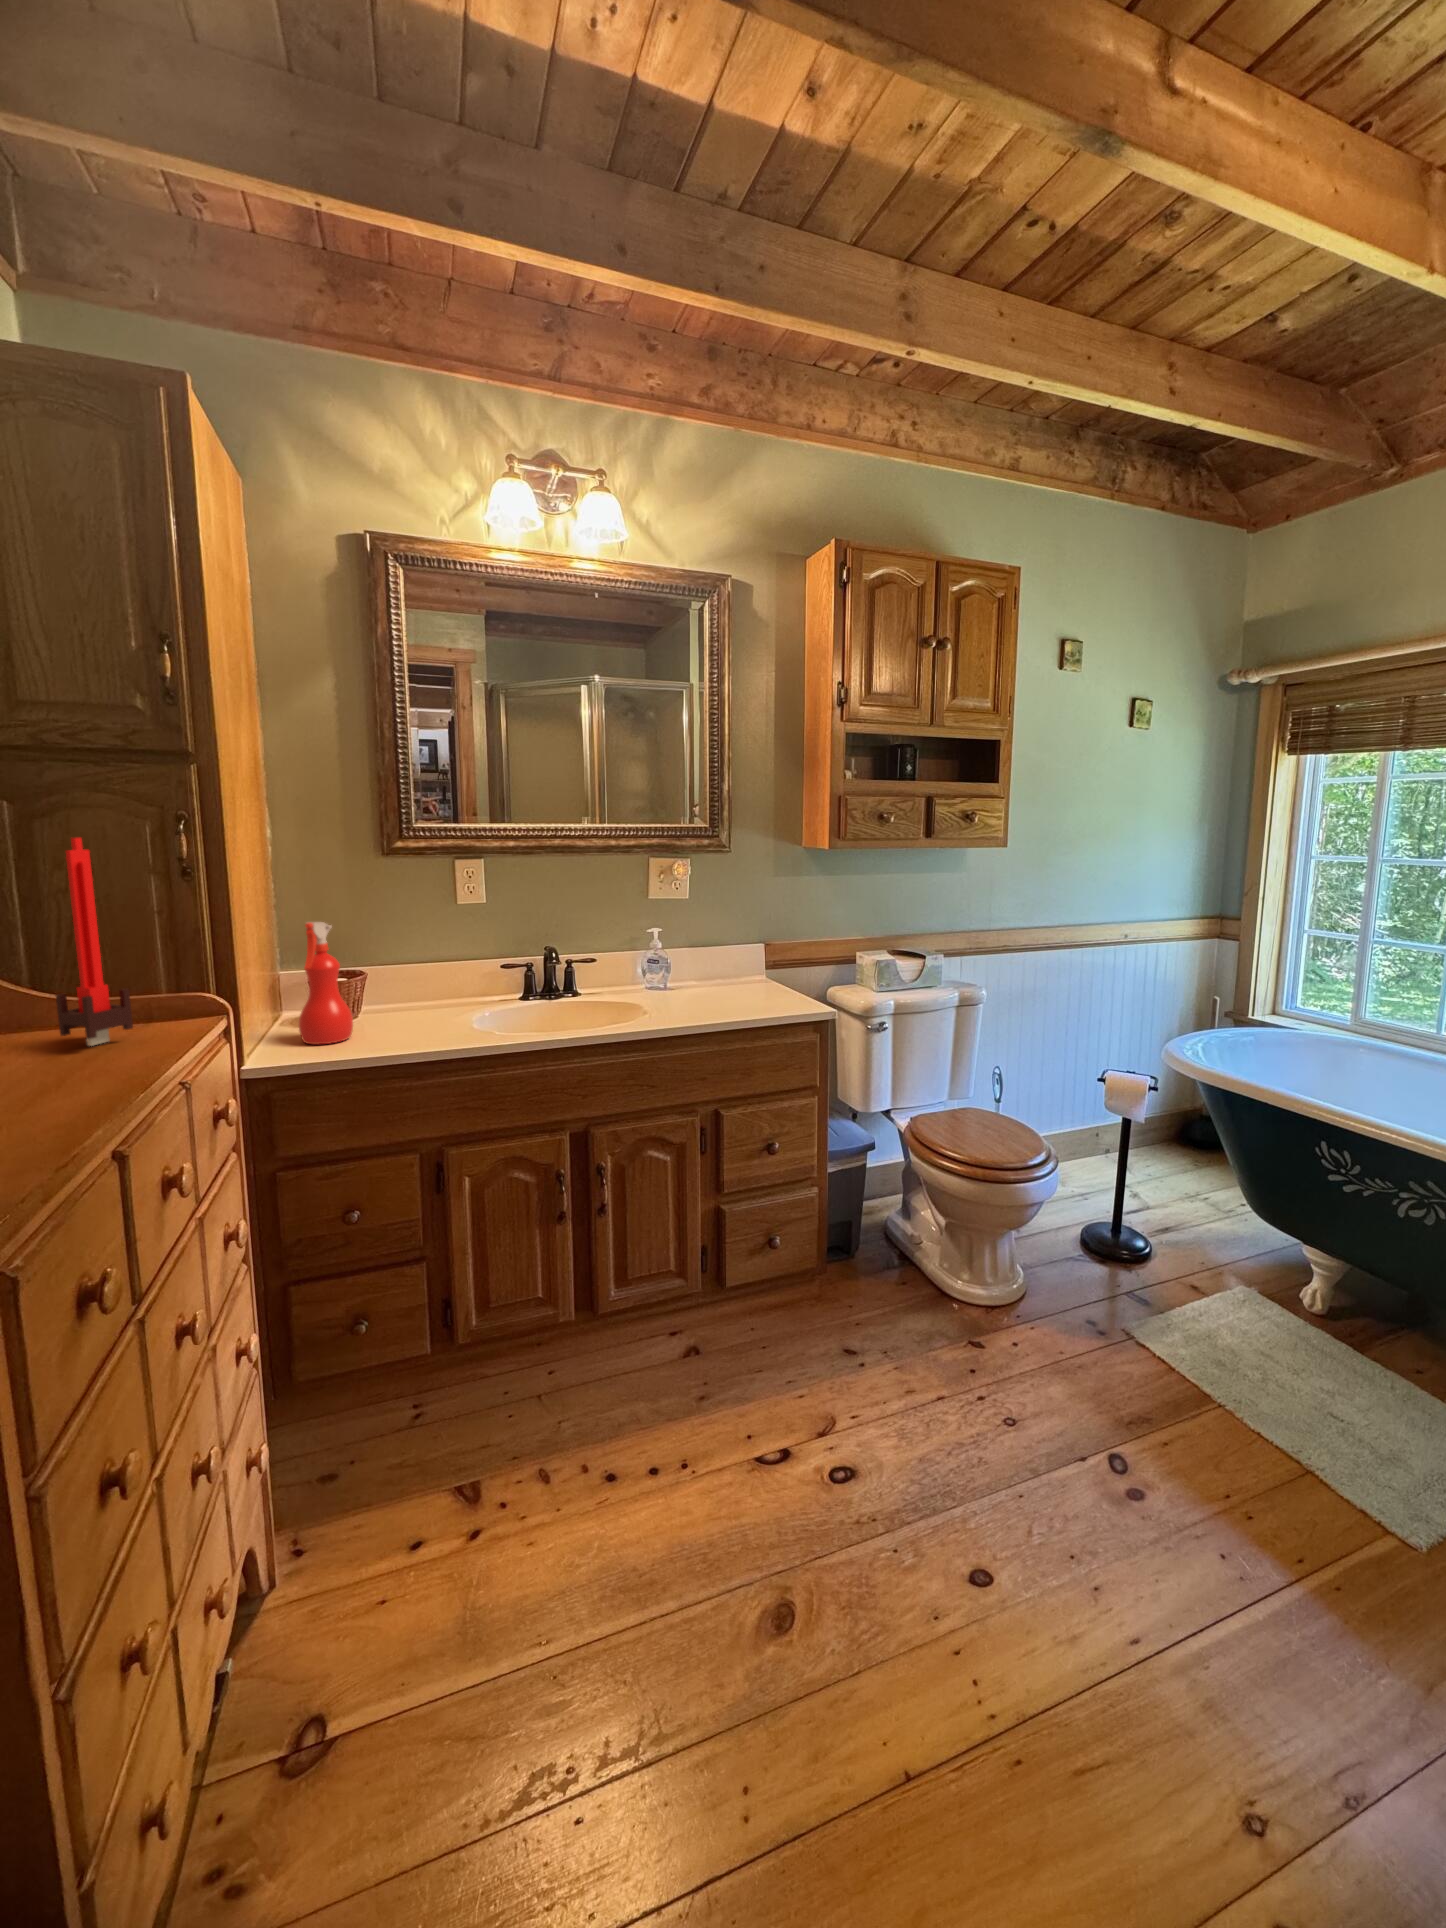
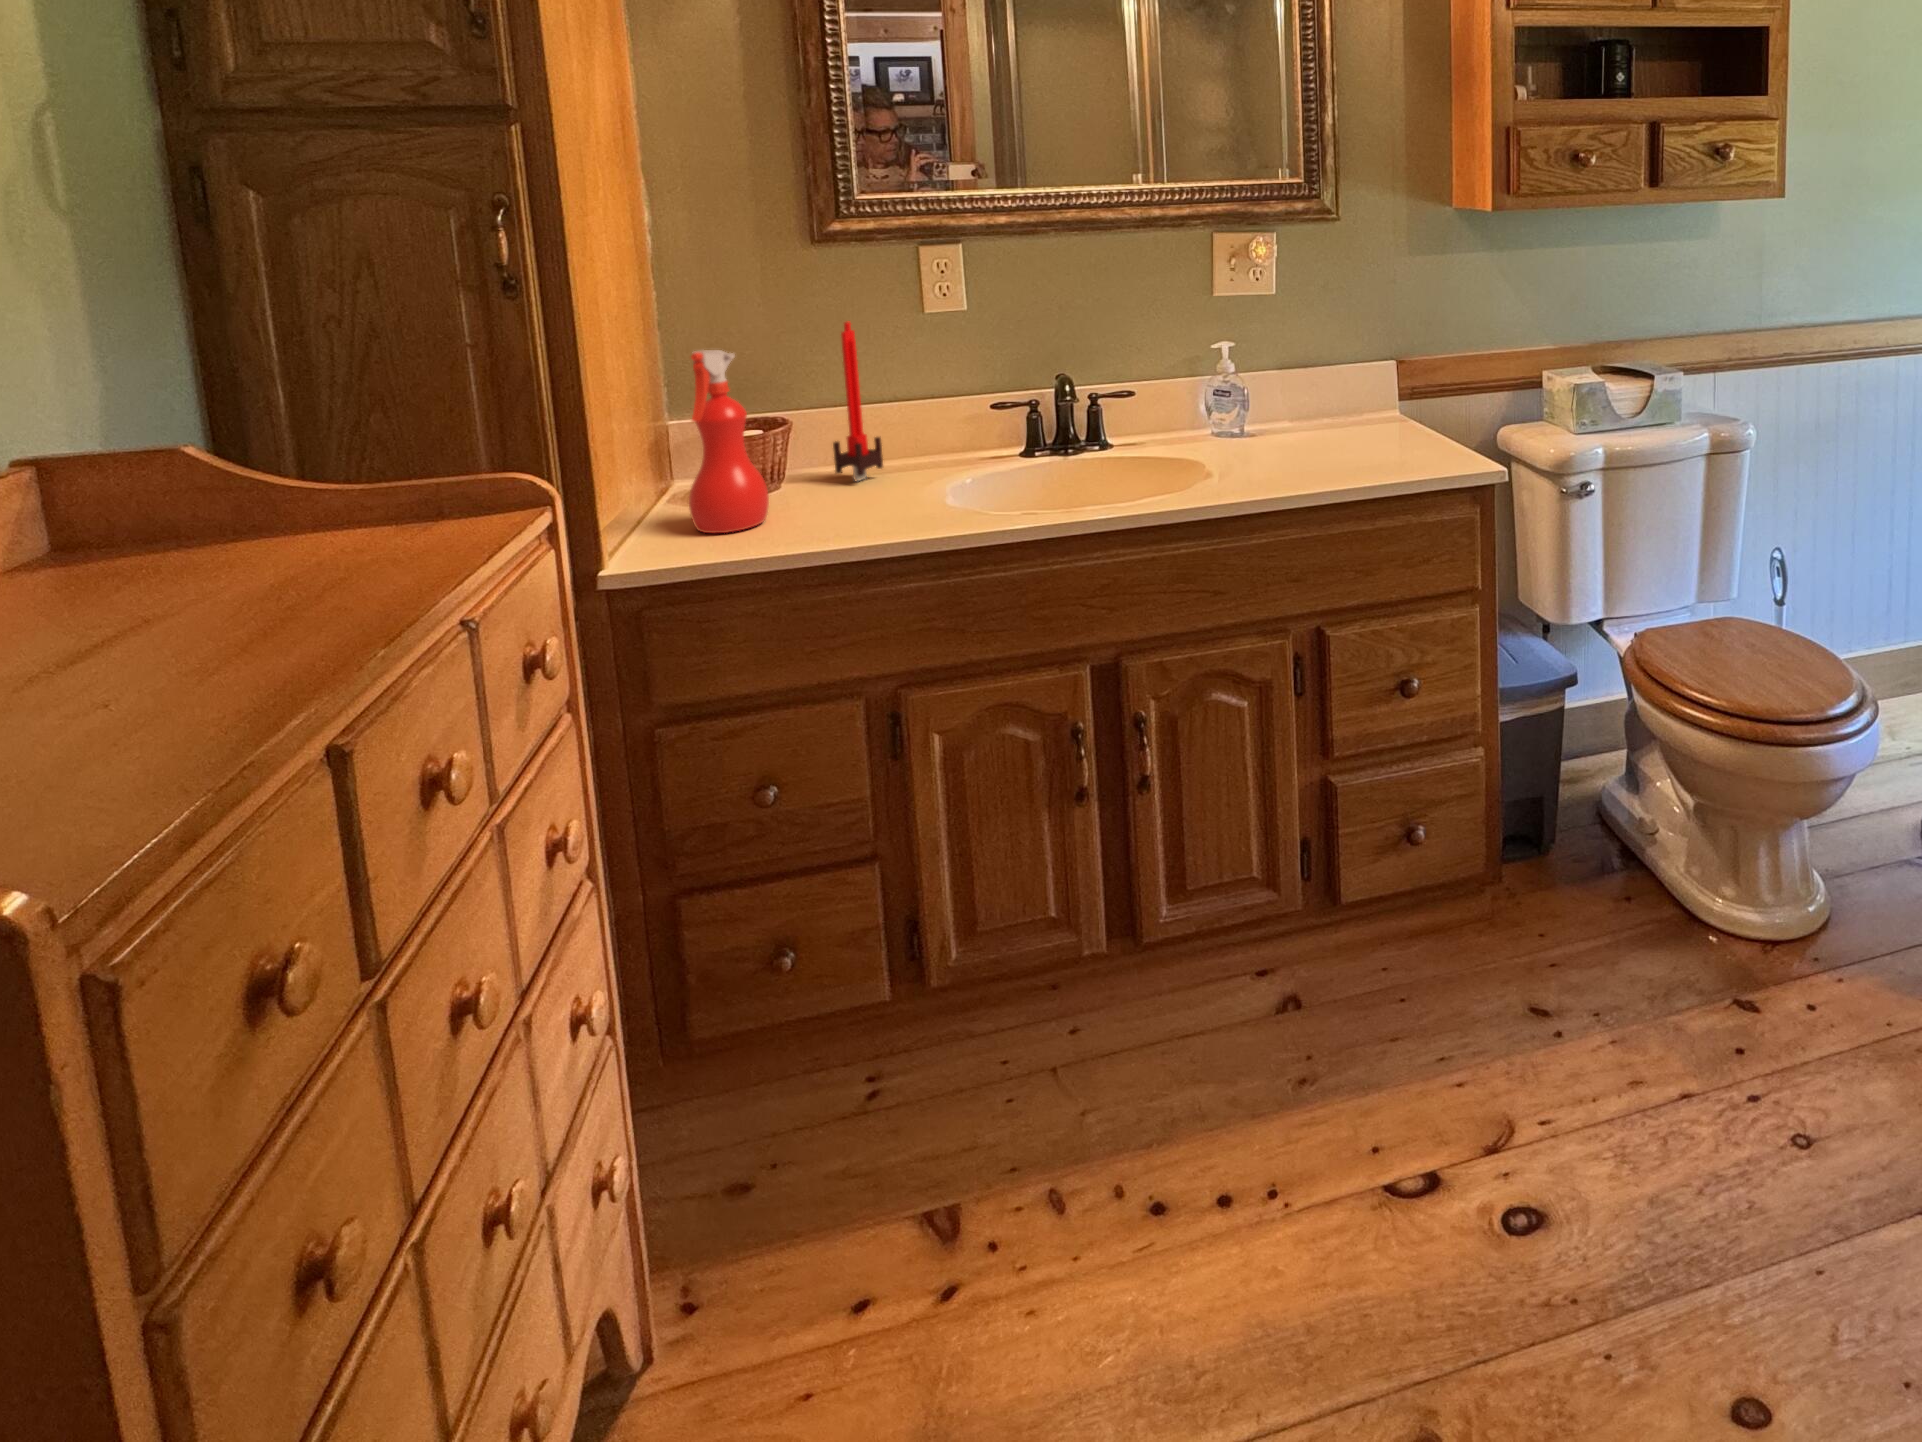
candle: present [56,838,133,1046] -> present [833,322,883,481]

